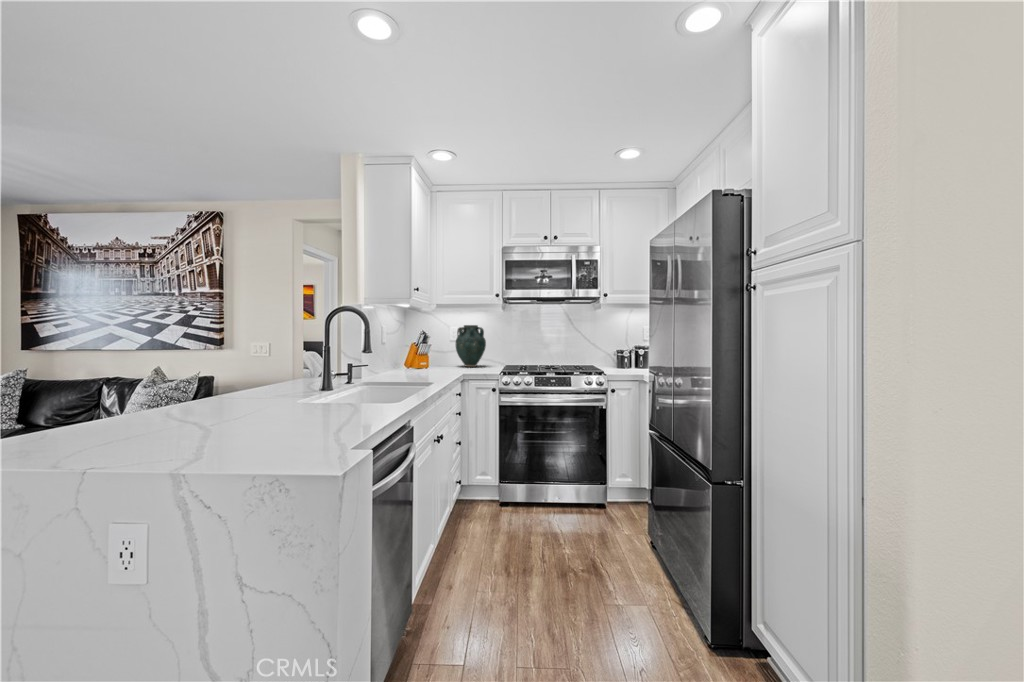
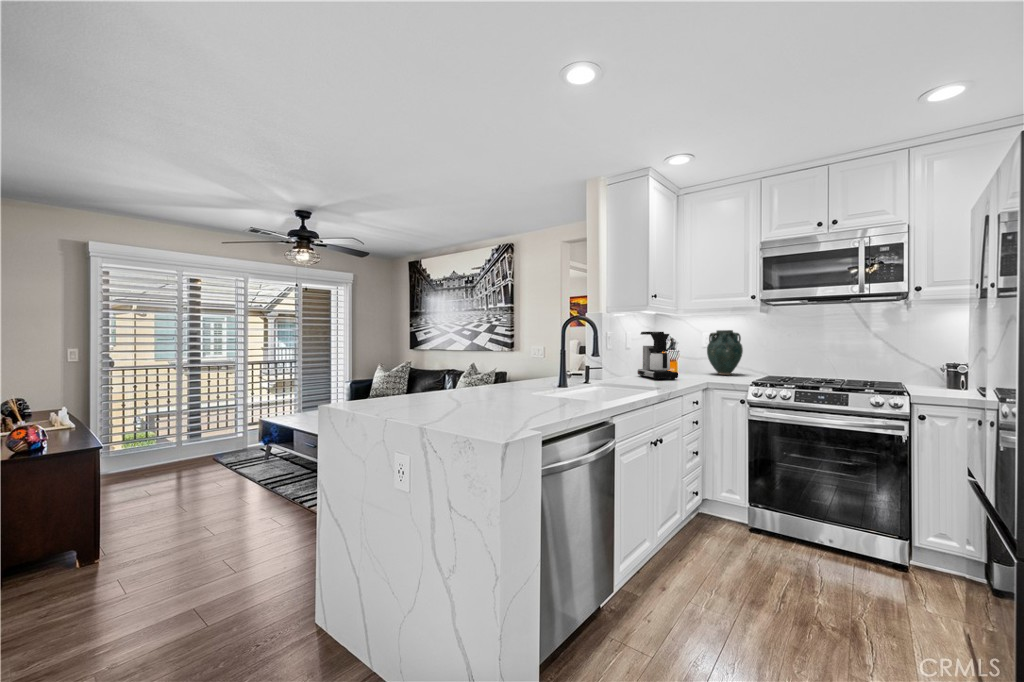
coffee maker: none [393,325,437,374] -> present [638,332,678,380]

